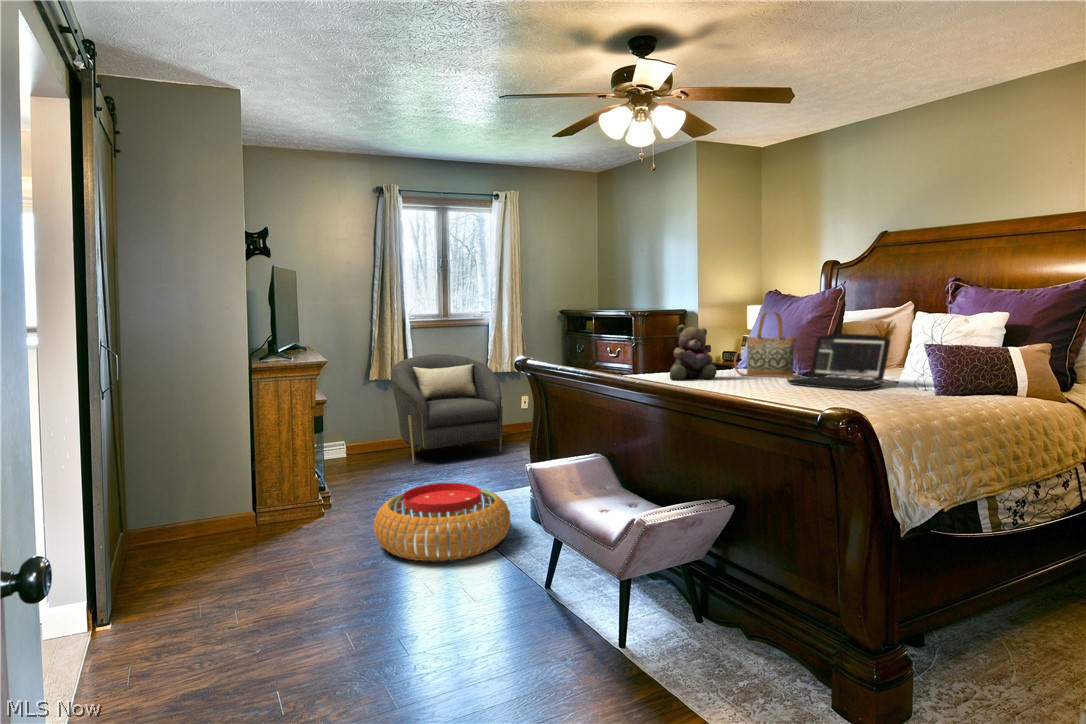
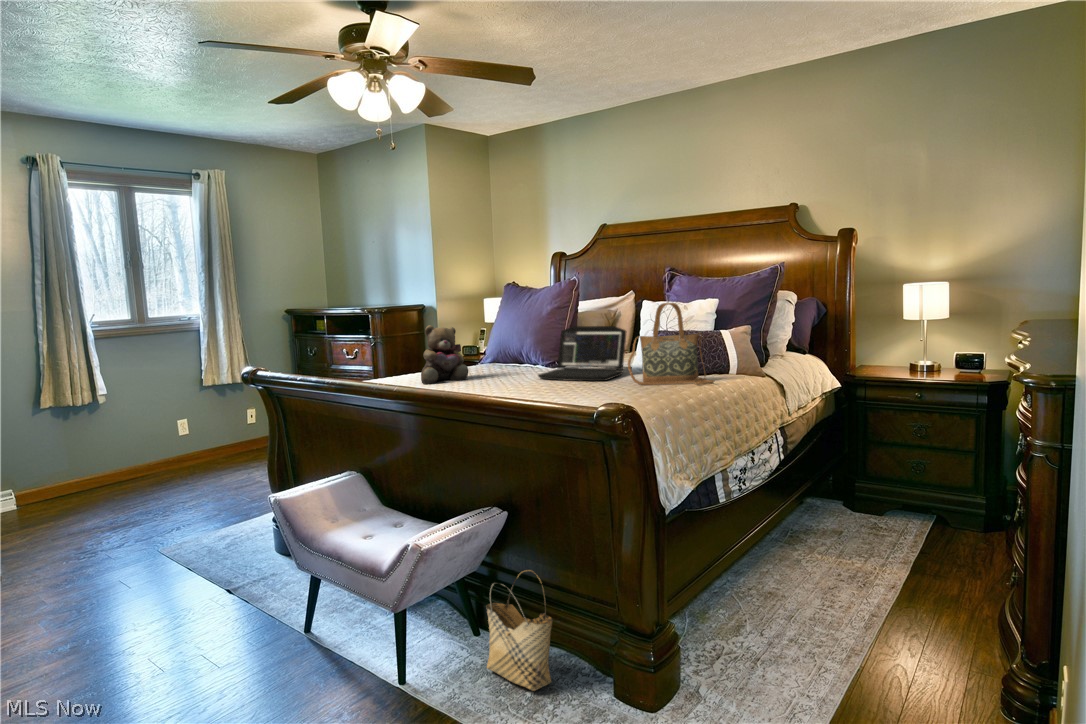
handbag: present [734,311,801,378] -> present [628,303,714,385]
armchair: present [391,354,503,464] -> none [69,369,227,506]
pouf: present [374,483,511,561] -> none [67,526,253,633]
woven basket: none [703,564,773,683] -> present [486,570,553,691]

